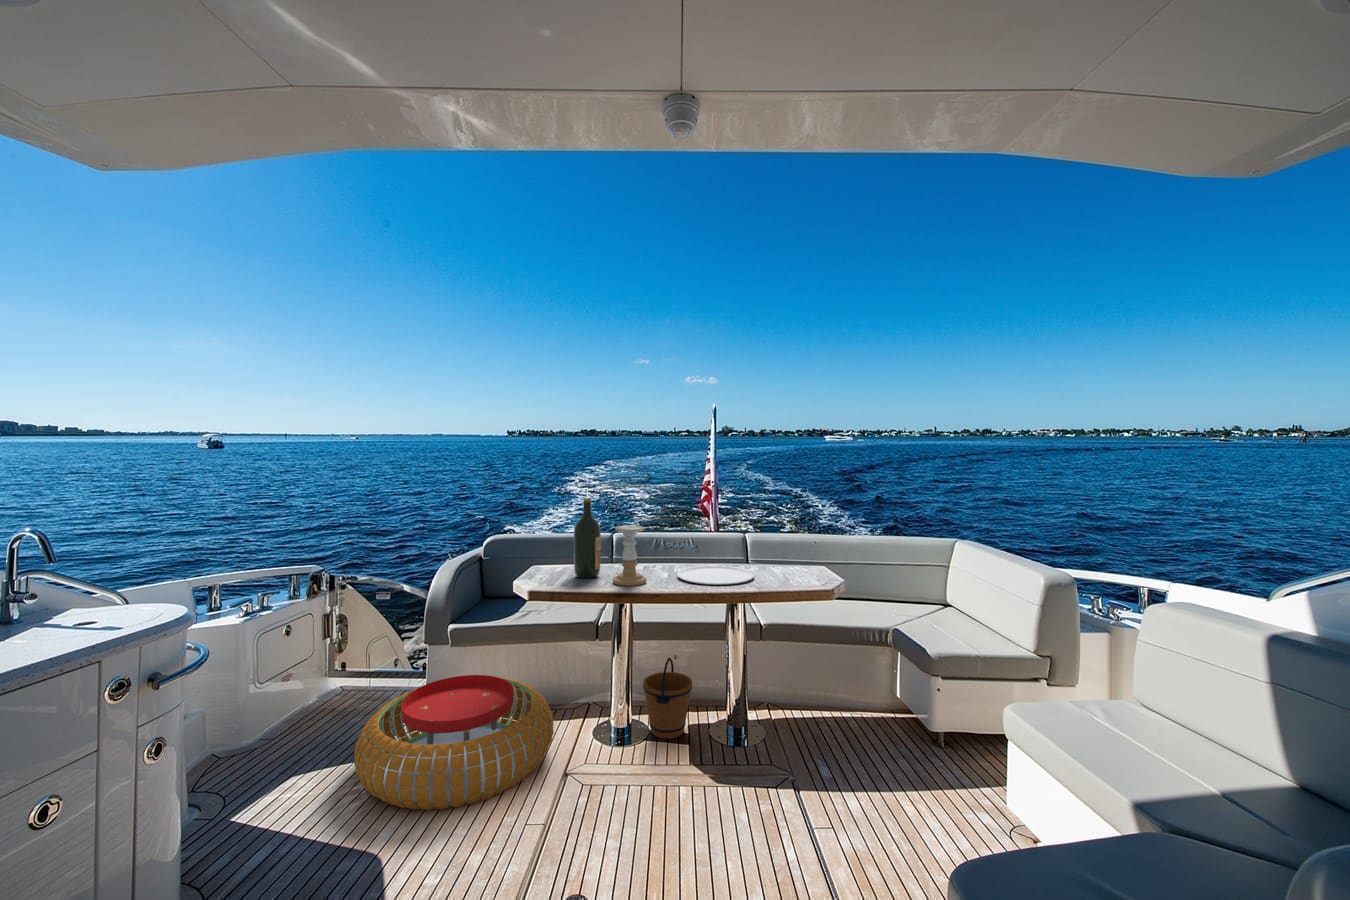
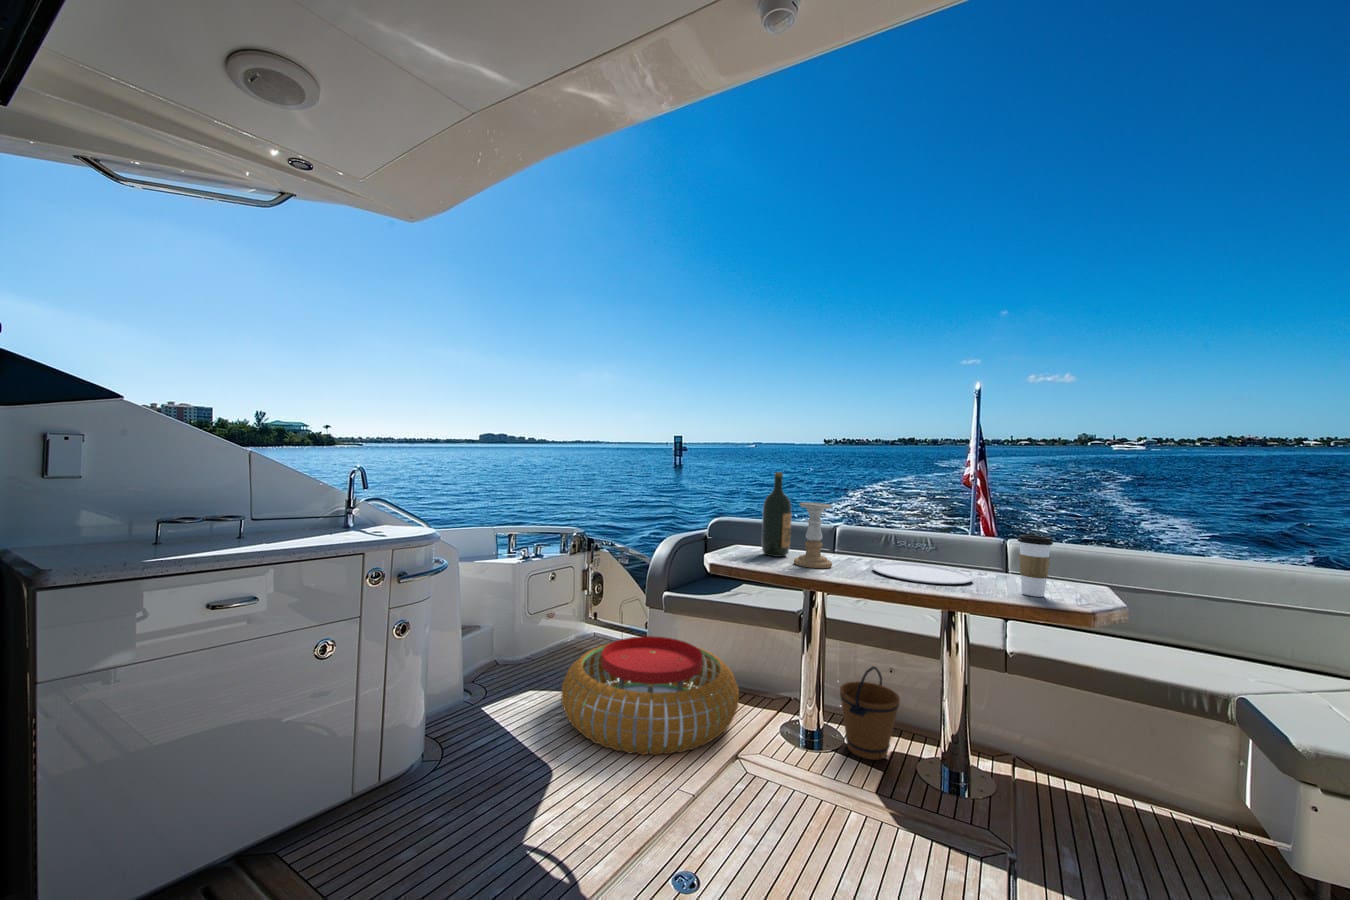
coffee cup: none [786,536,809,583] -> present [1018,535,1053,597]

